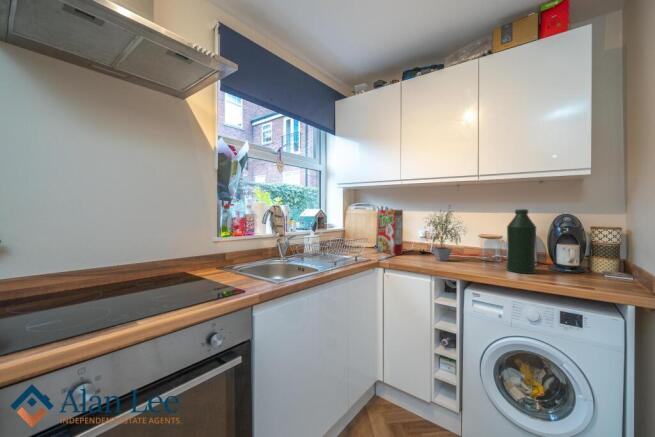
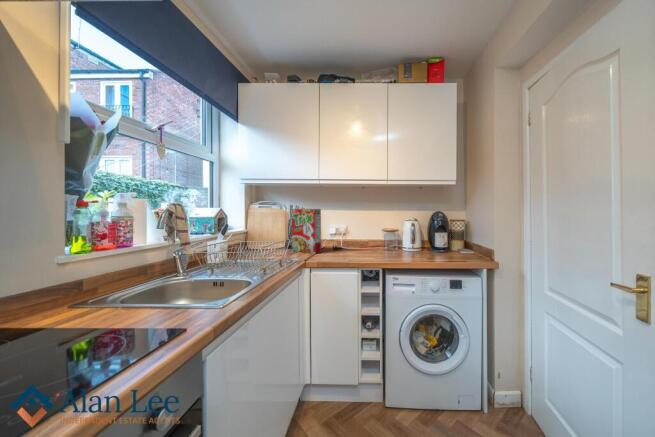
bottle: present [506,209,536,274] -> none [409,208,428,257]
potted plant: present [427,211,461,261] -> none [338,204,380,255]

